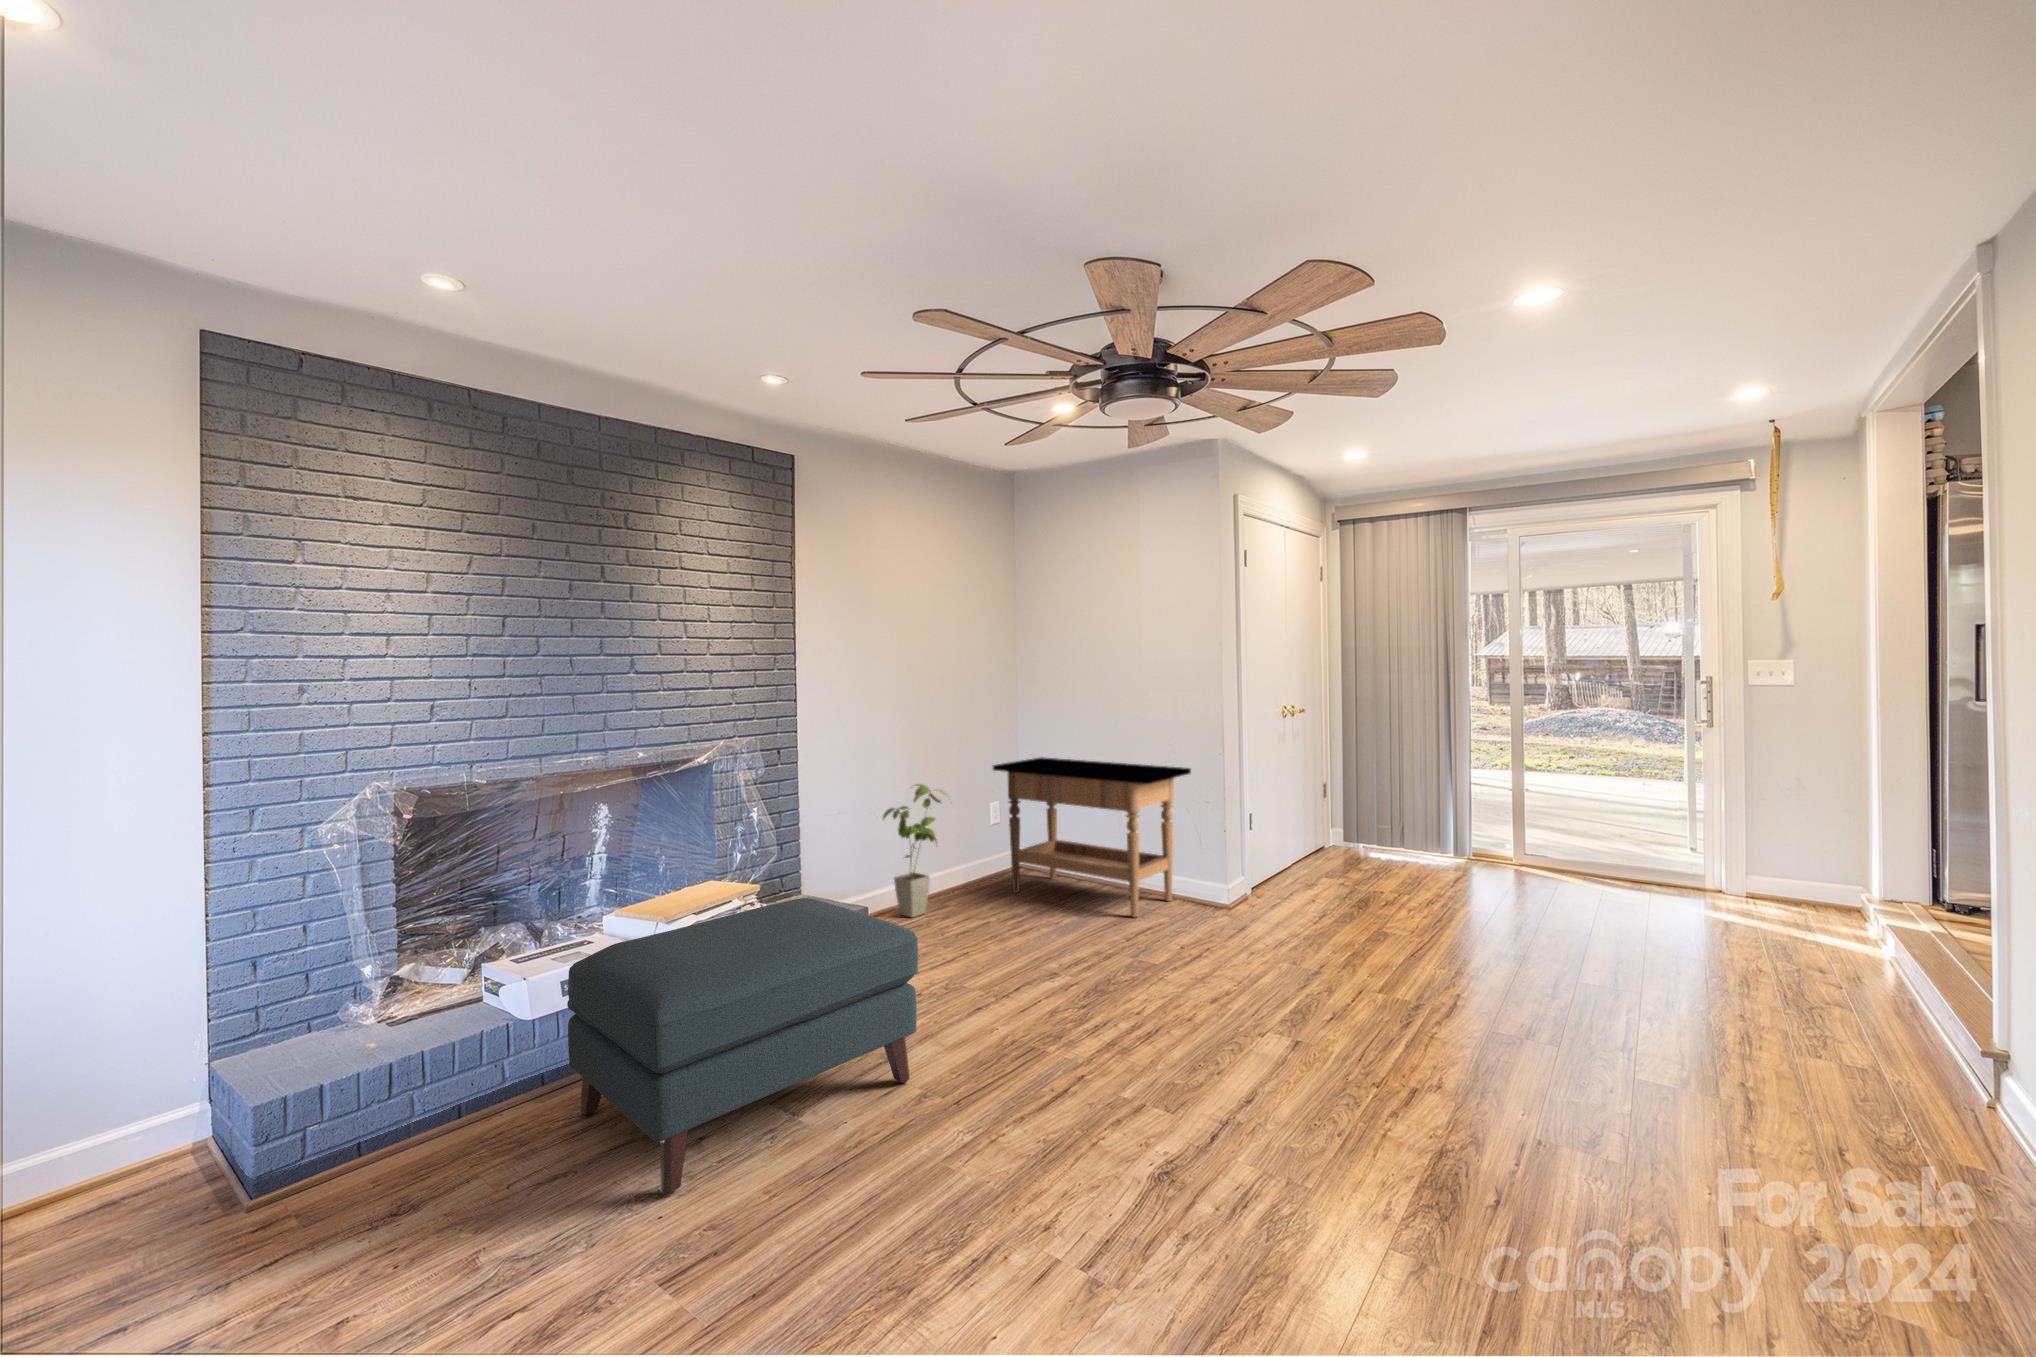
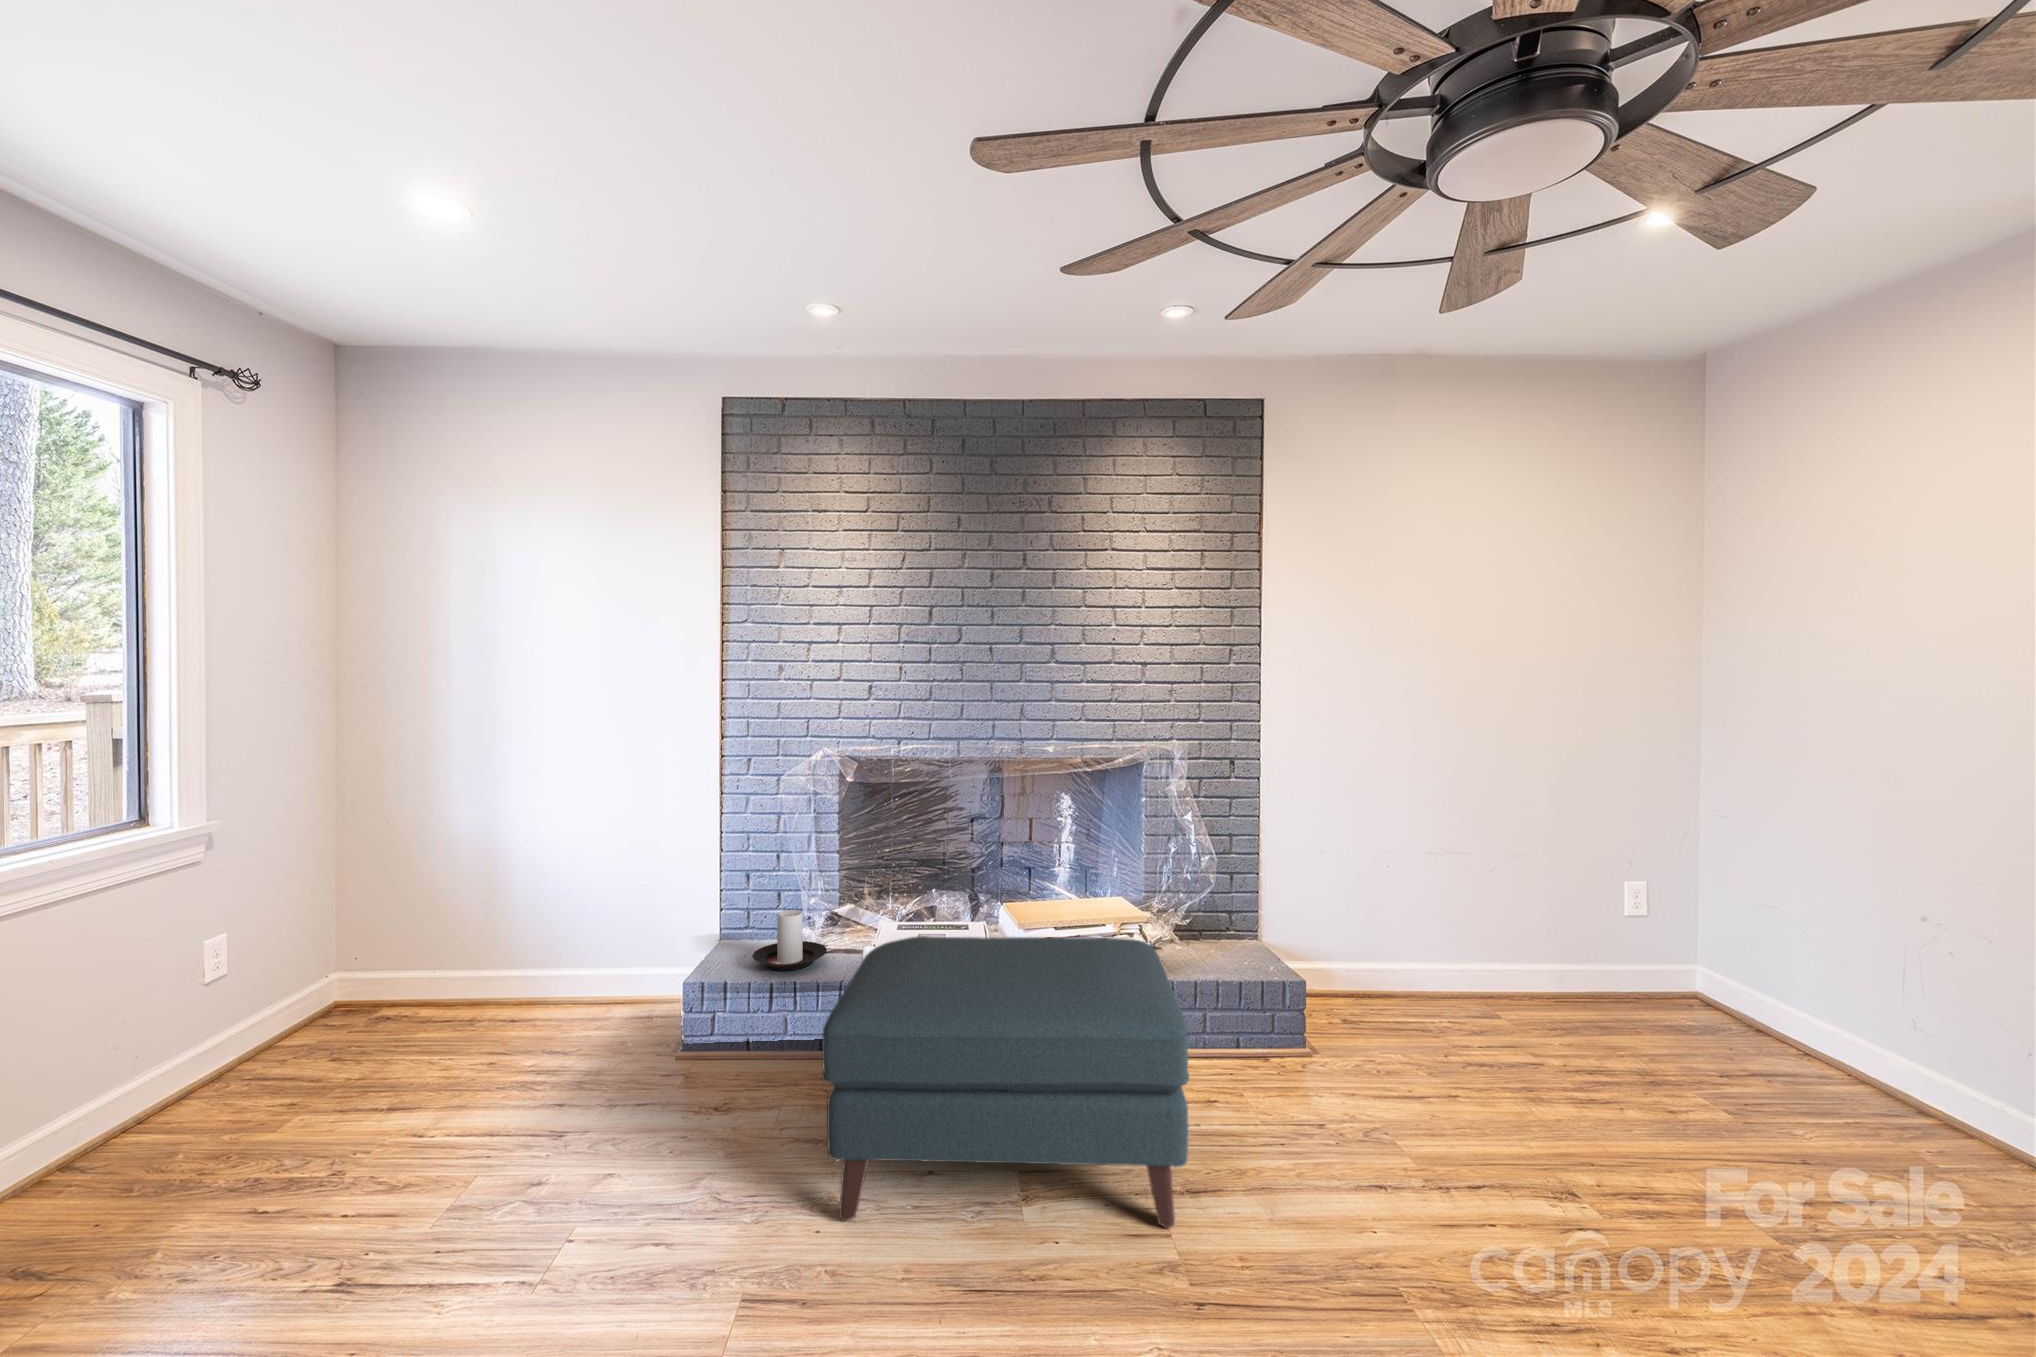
side table: present [993,757,1191,917] -> none [1575,812,2014,1137]
house plant: present [883,784,949,917] -> none [1370,823,1471,1005]
candle holder: none [316,974,425,1050] -> present [752,910,827,971]

